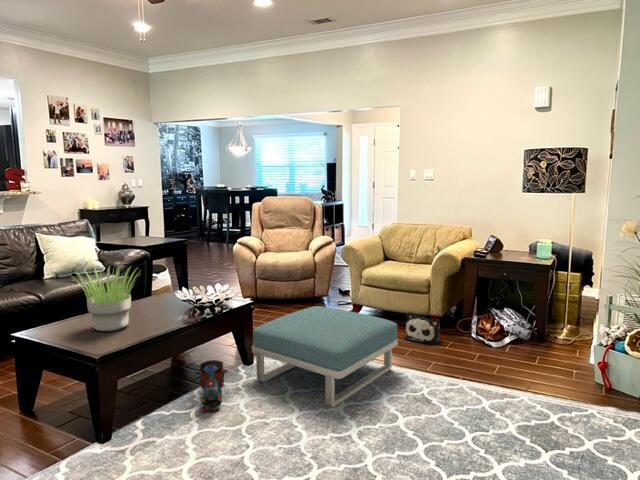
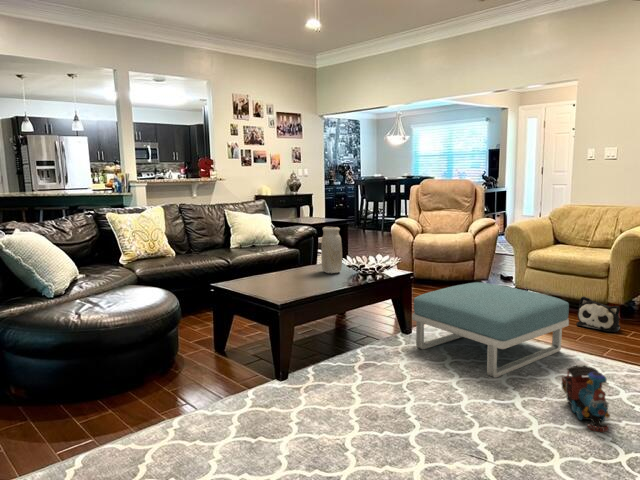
vase: none [152,257,176,308] -> present [321,227,342,273]
potted plant: present [77,267,135,331] -> none [256,230,316,287]
toy train: present [196,360,227,412] -> present [562,366,610,432]

